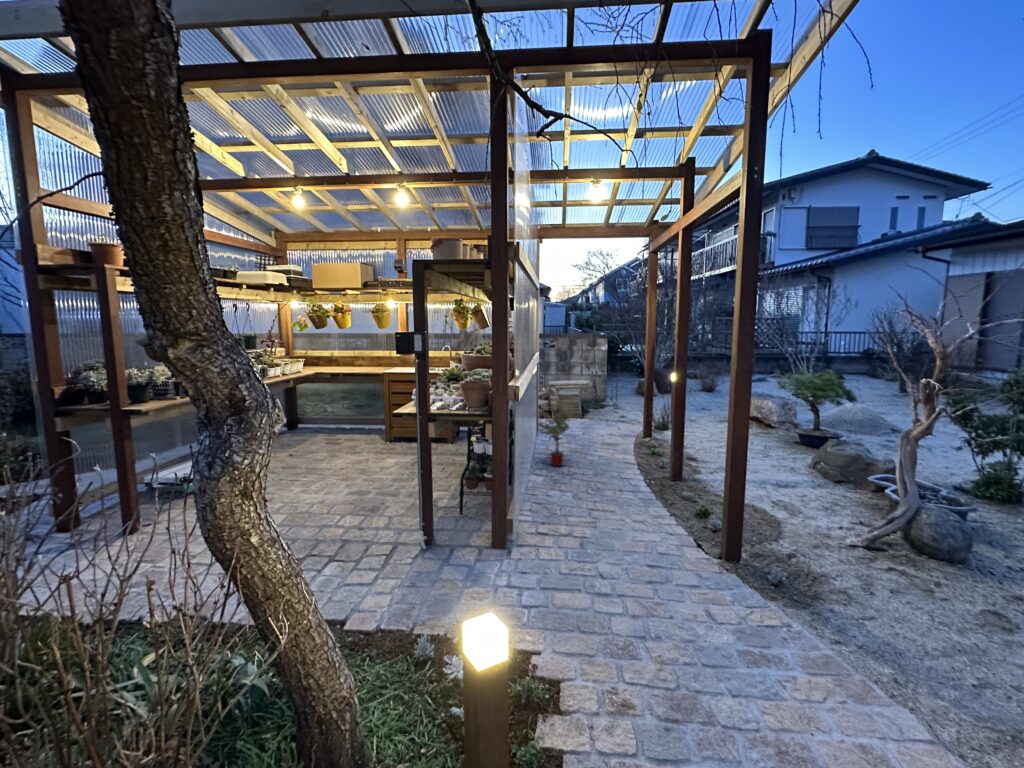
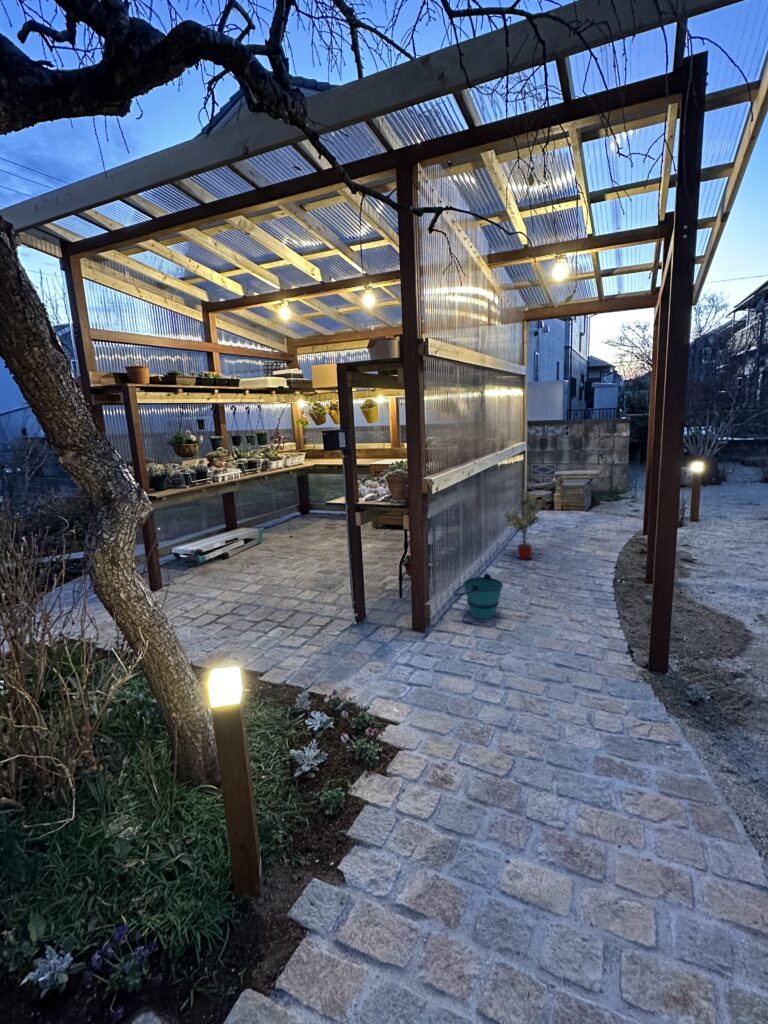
bucket: none [523,482,573,528] -> present [453,573,503,618]

